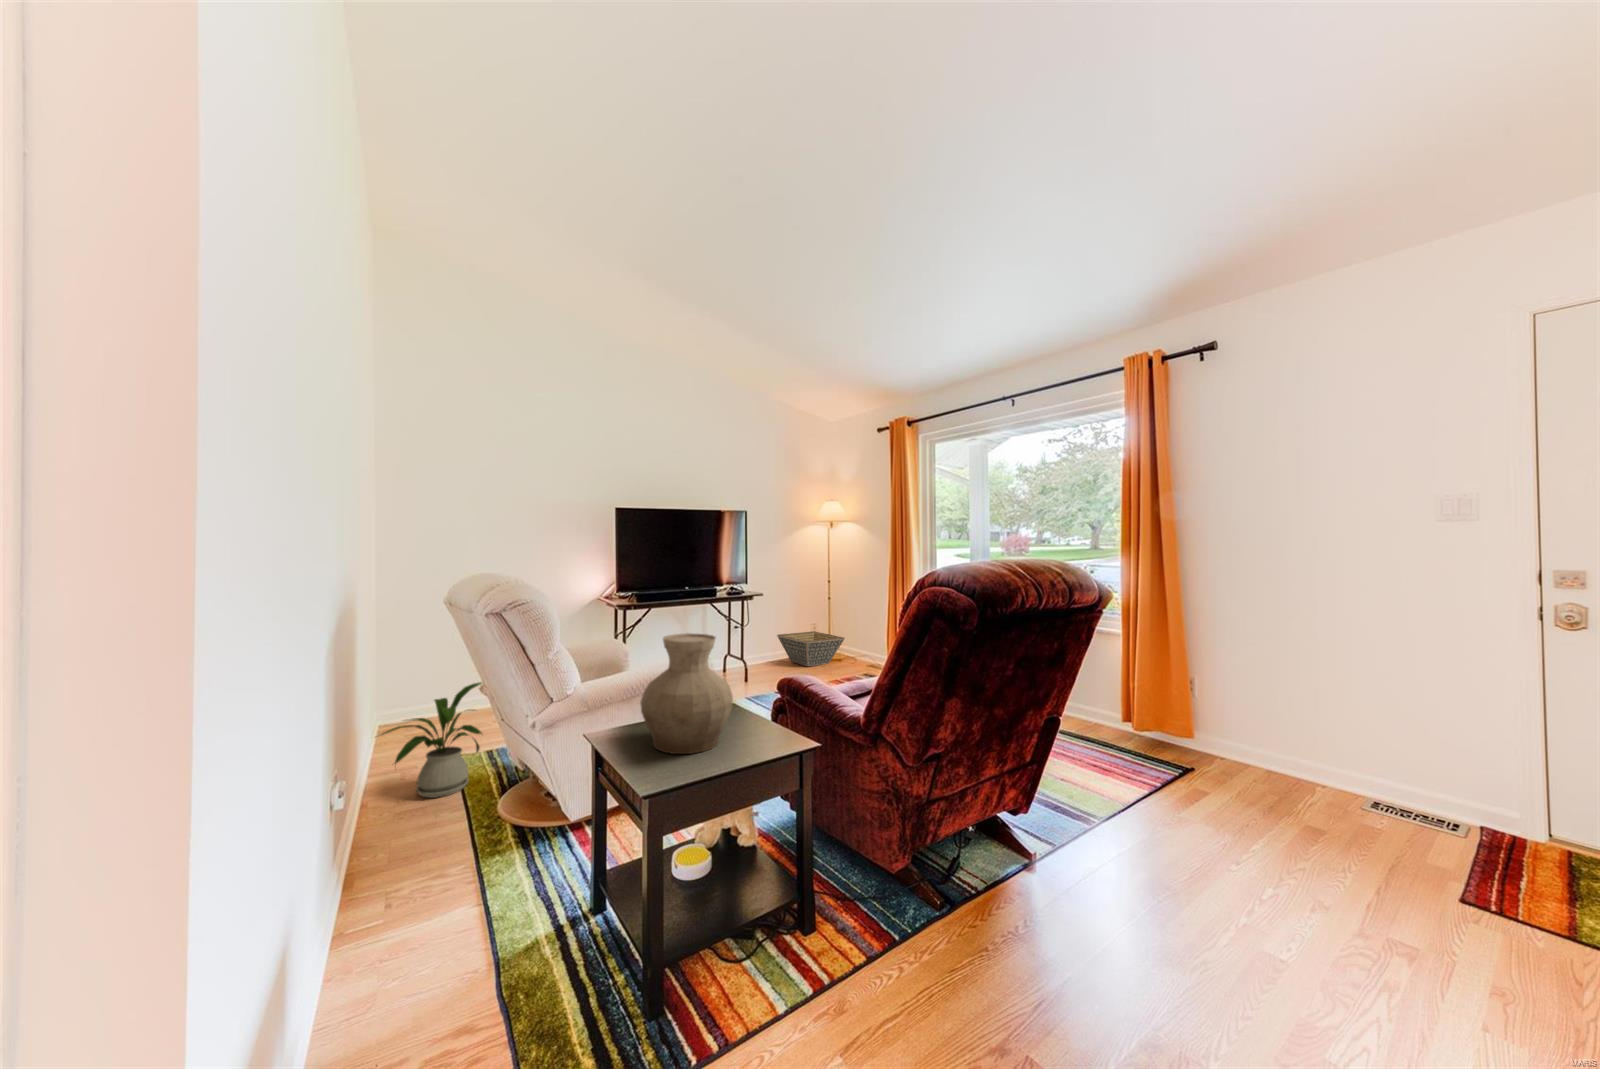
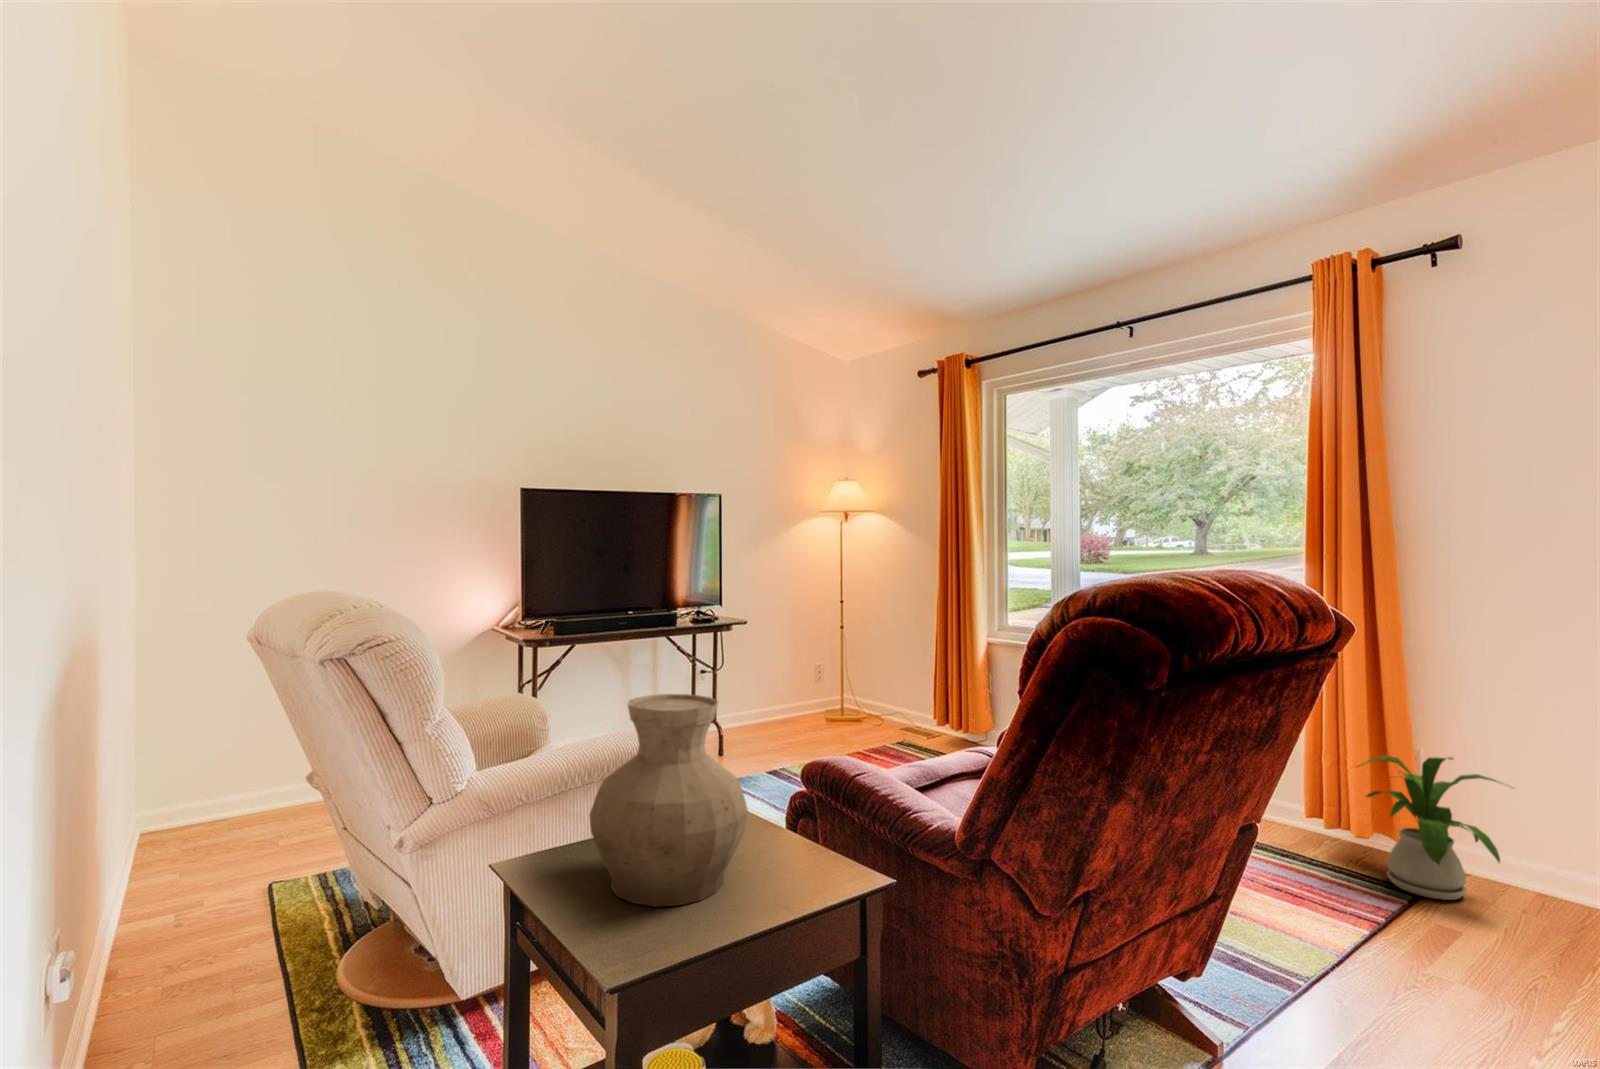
basket: present [777,631,845,666] -> none [765,677,867,731]
house plant: present [381,682,482,798] -> present [1359,755,1502,900]

